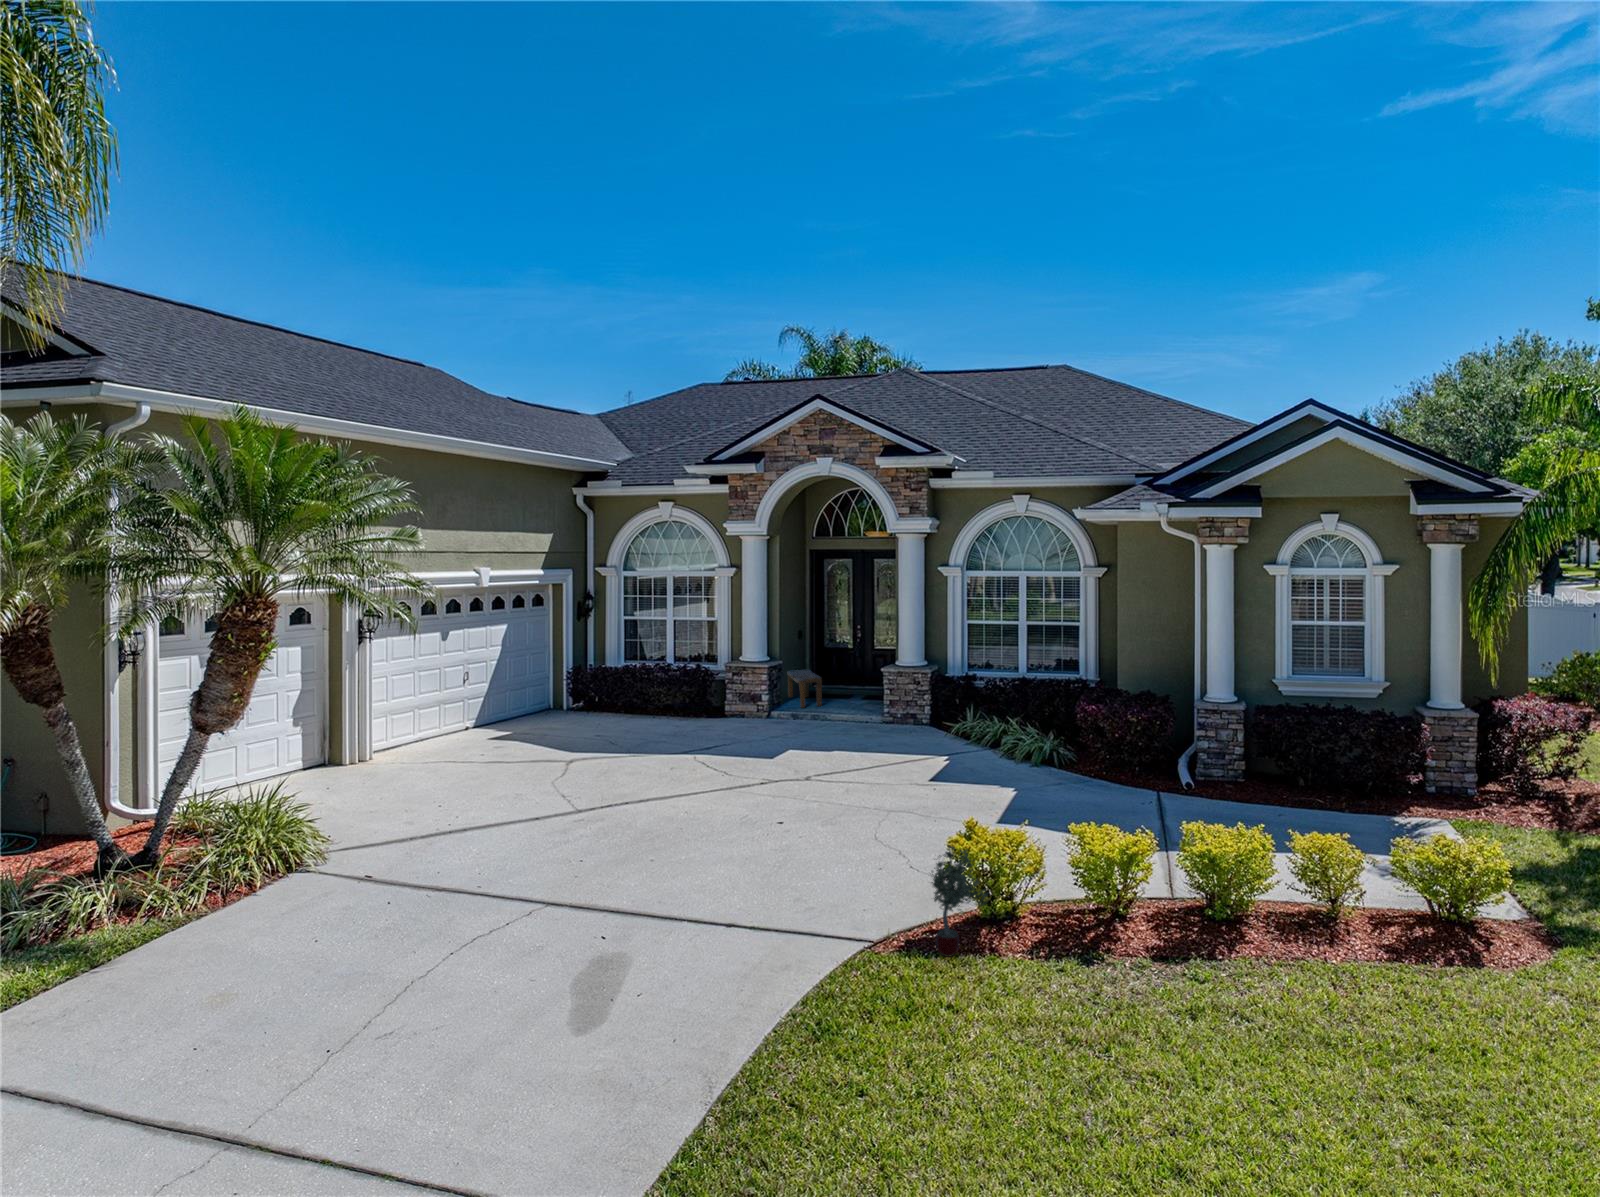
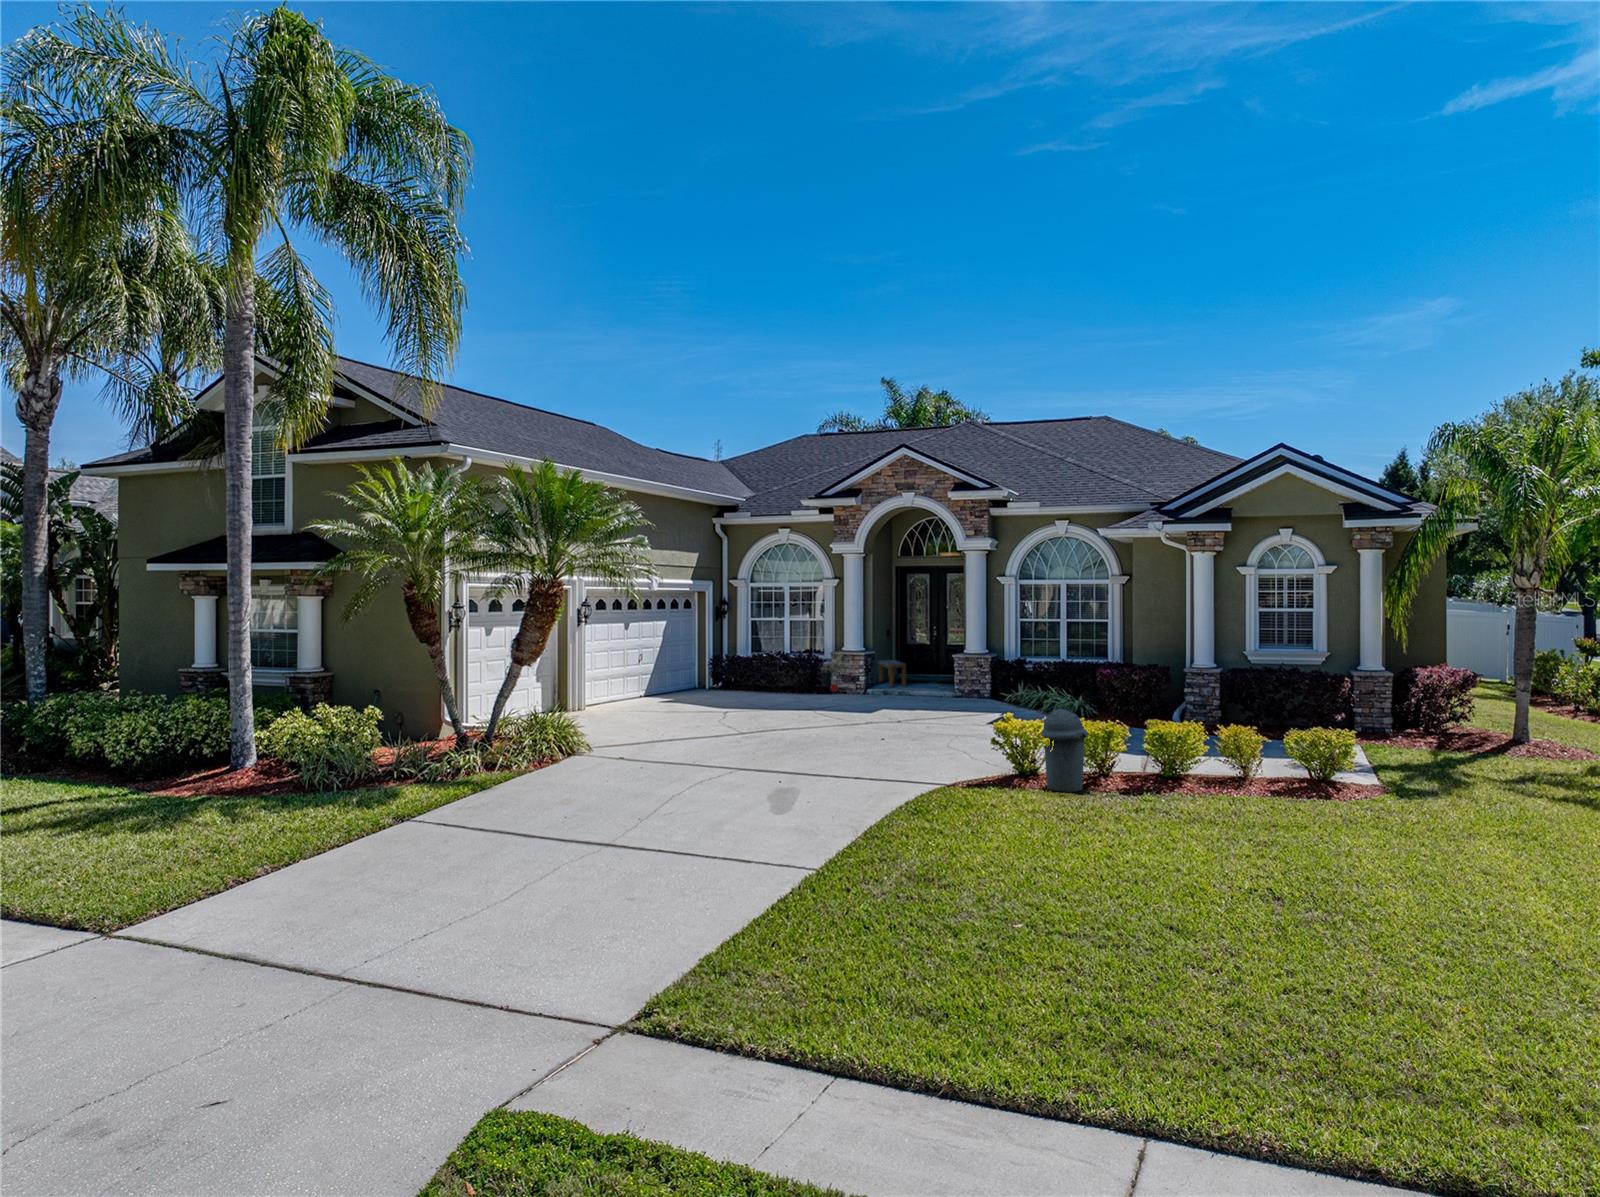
potted tree: present [931,846,990,957] -> present [822,651,848,692]
trash can: none [1044,854,1127,1006] -> present [1041,708,1088,792]

